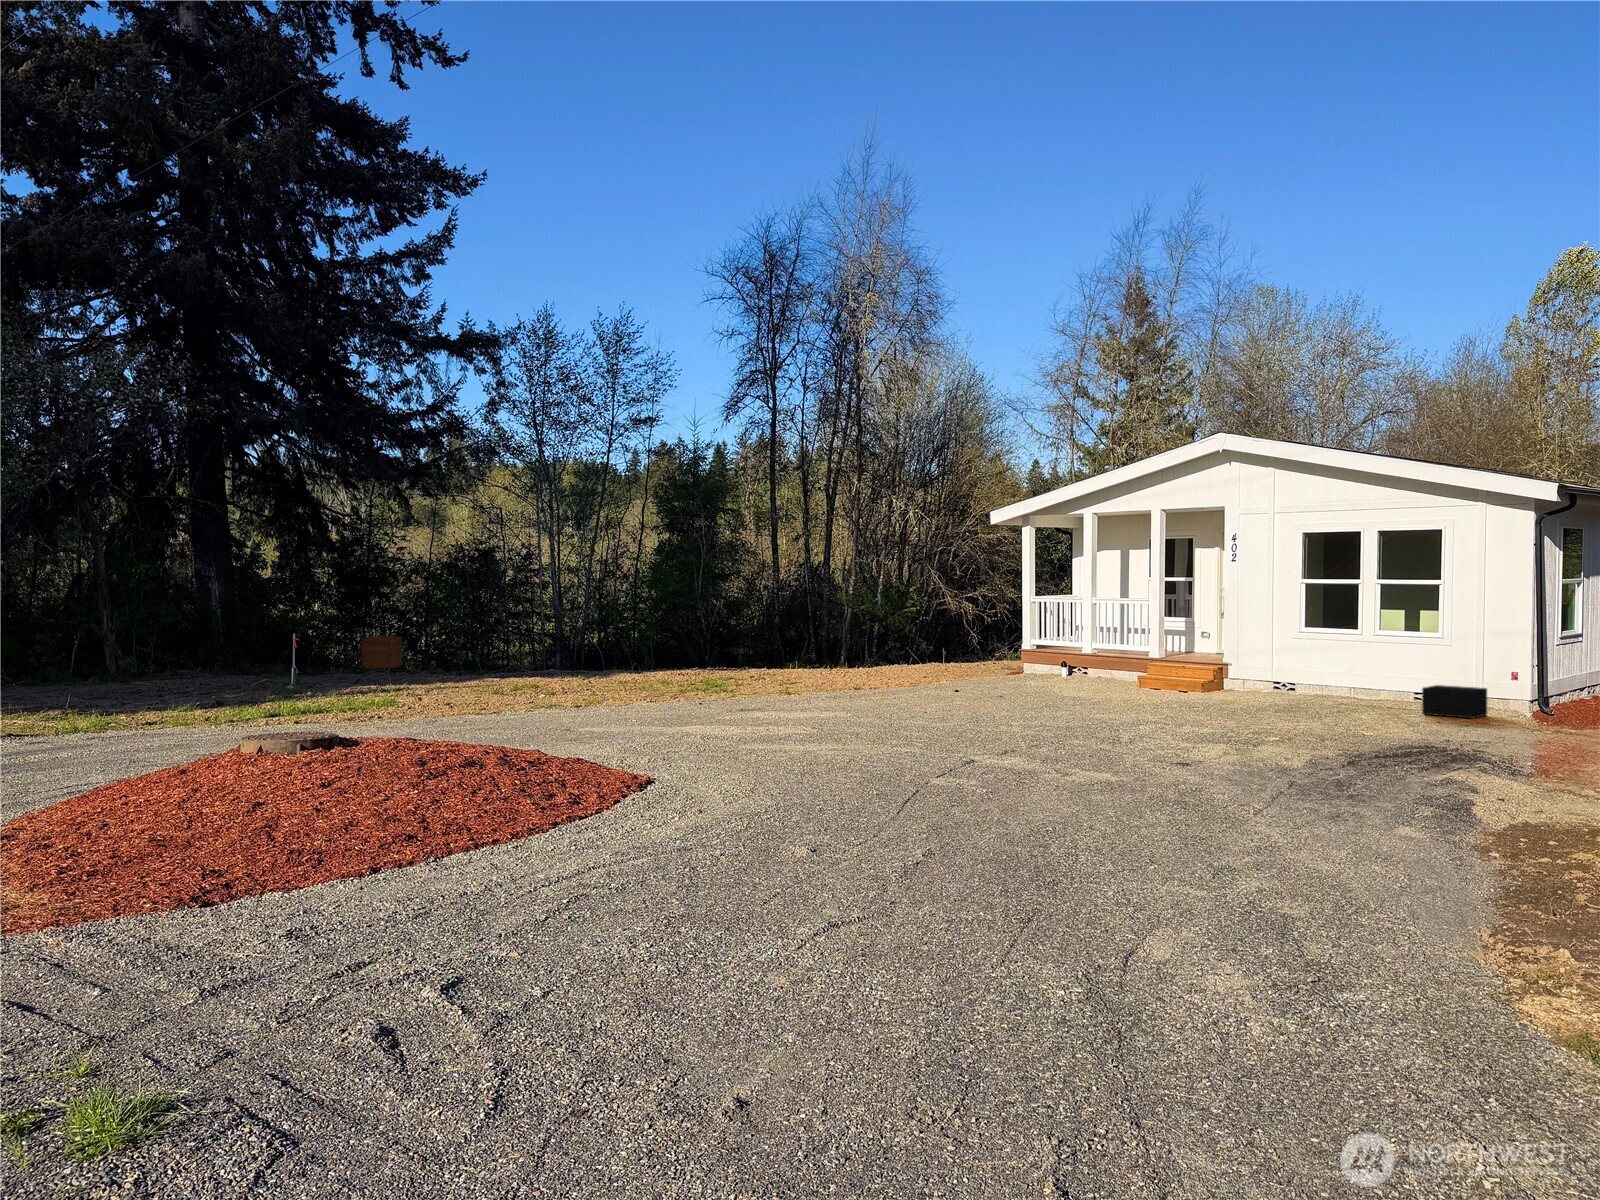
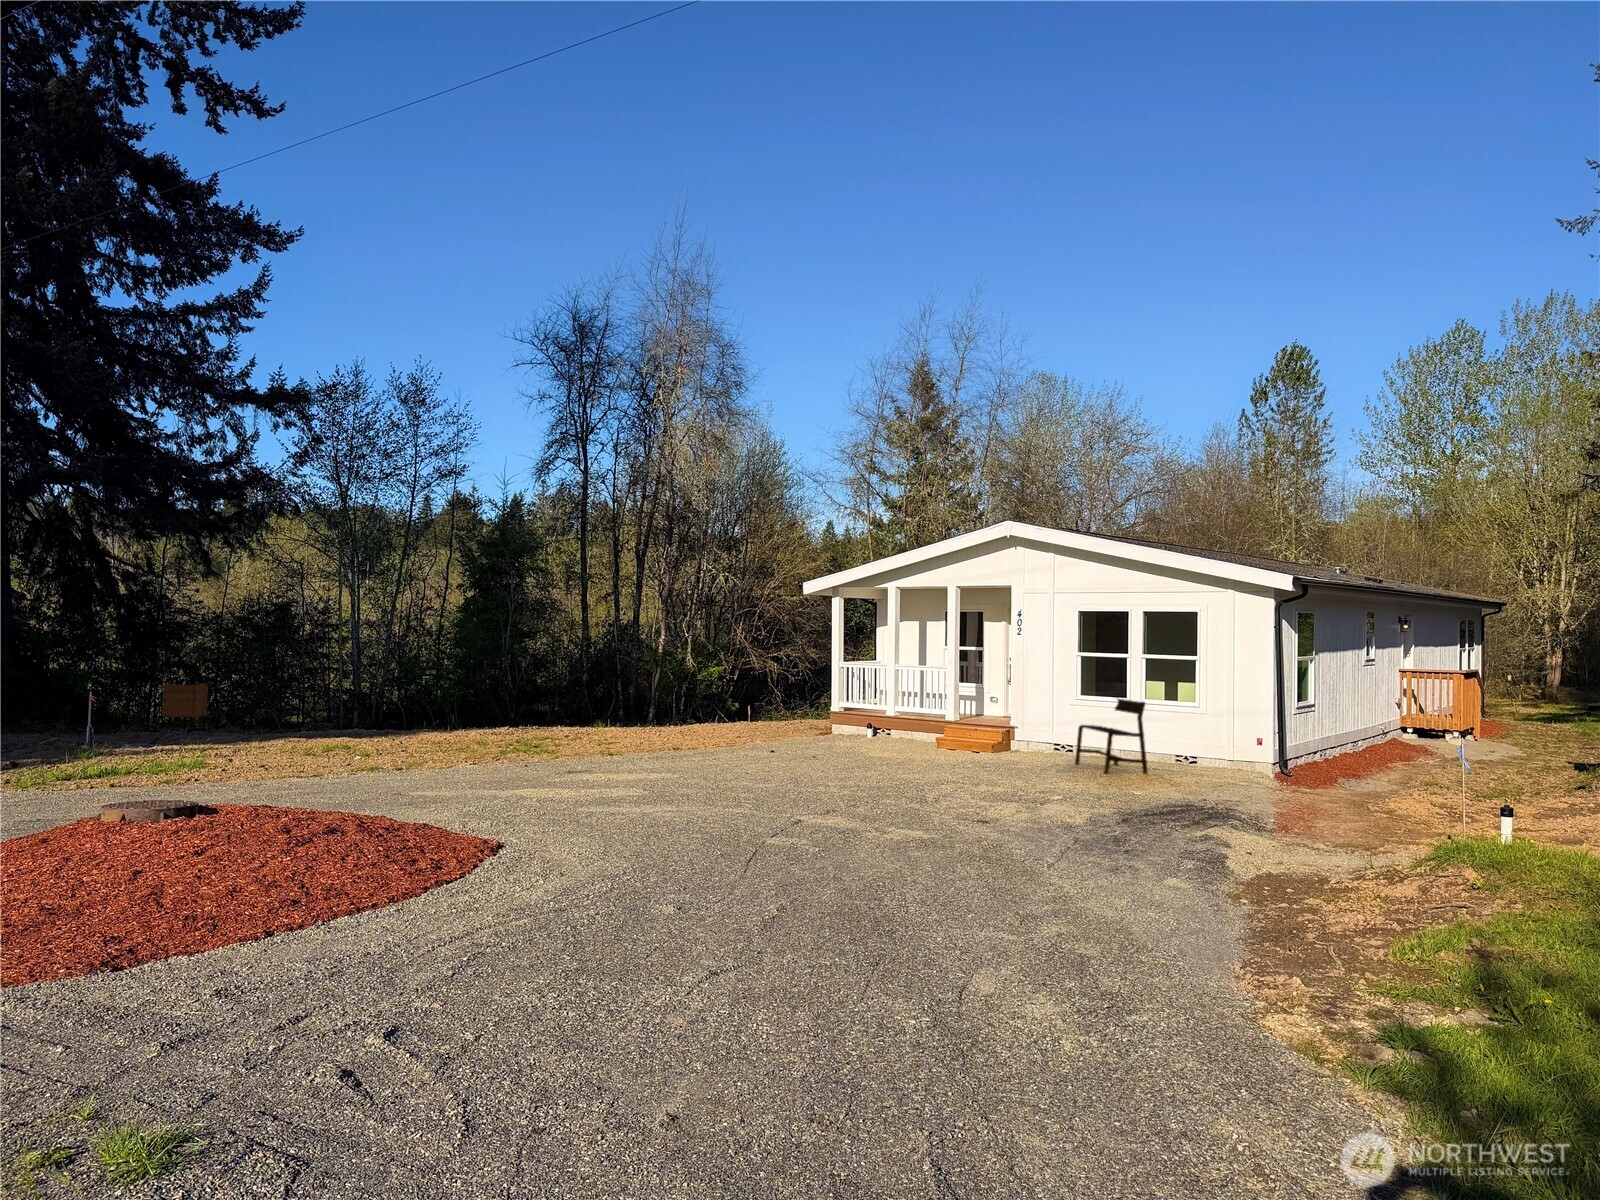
bench: none [1309,625,1402,714] -> present [1075,699,1148,773]
storage box: present [1422,685,1487,719] -> none [1164,749,1212,778]

